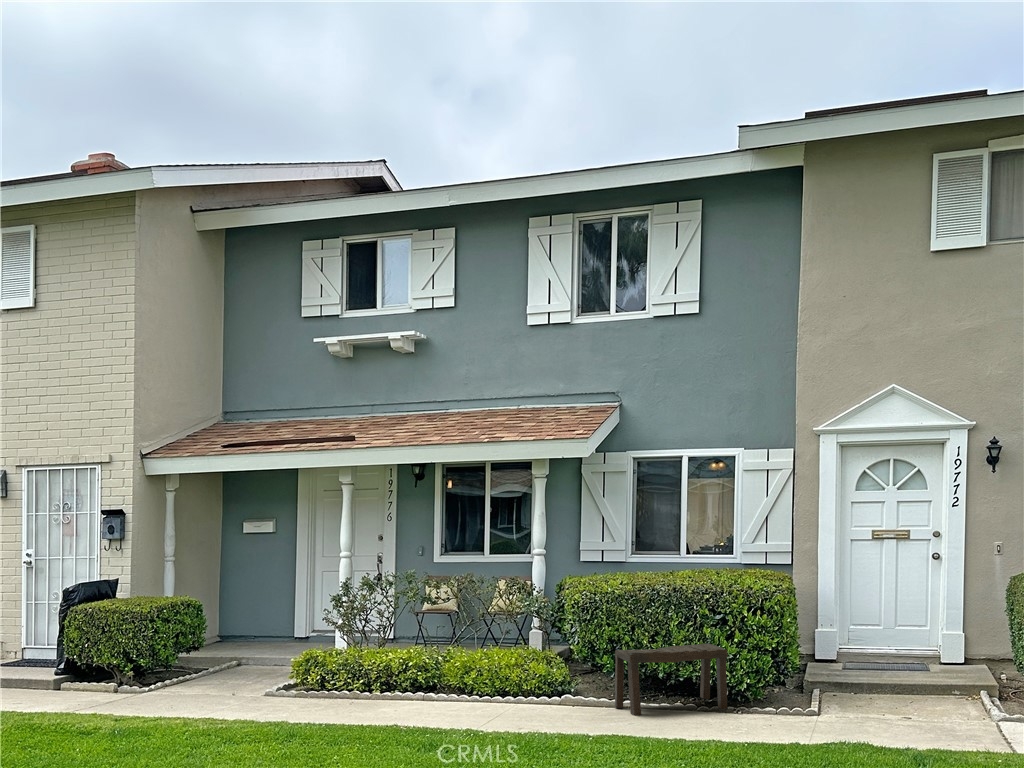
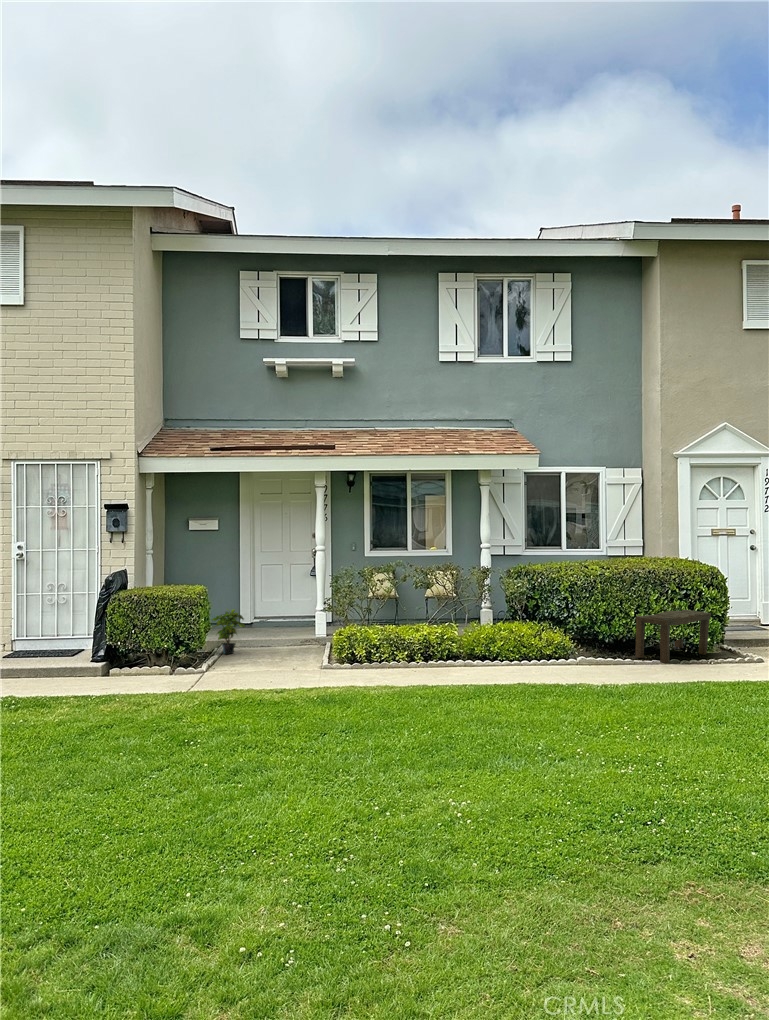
potted plant: none [161,627,206,681] -> present [212,609,245,654]

